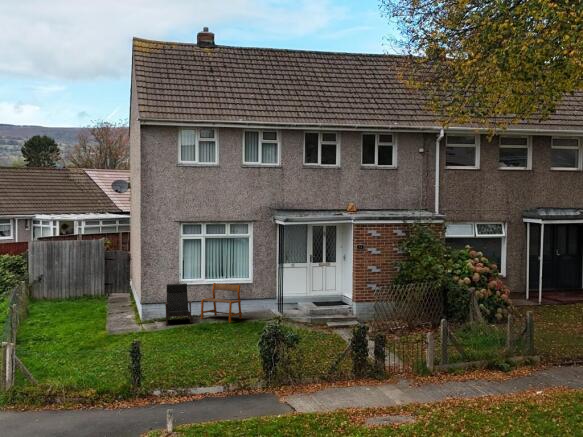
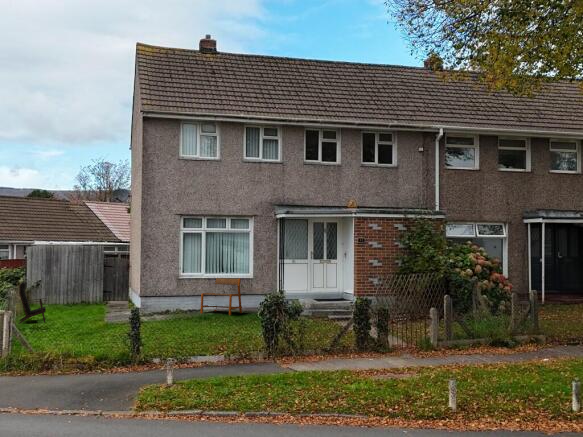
lounge chair: present [165,283,191,324] -> present [19,282,46,324]

